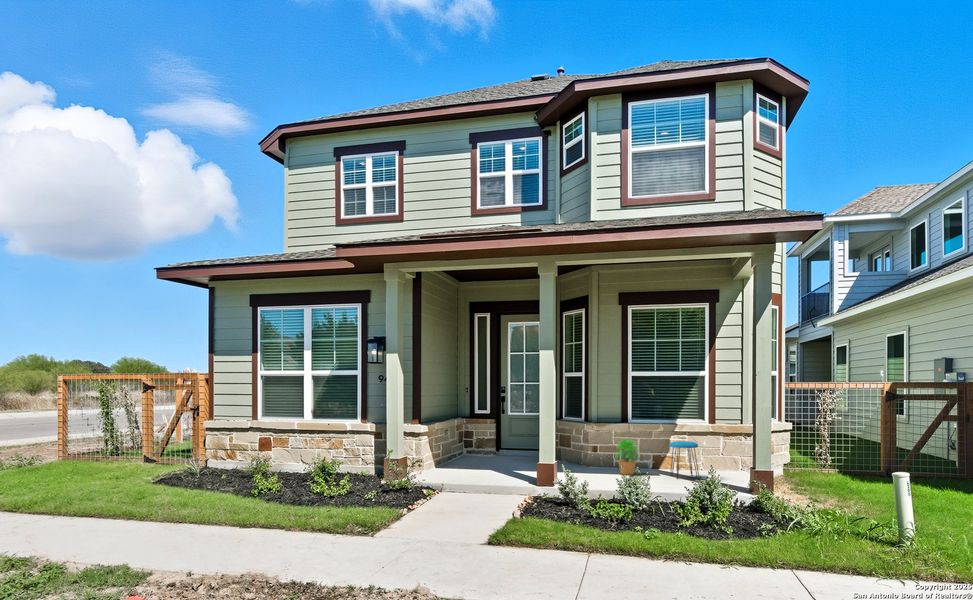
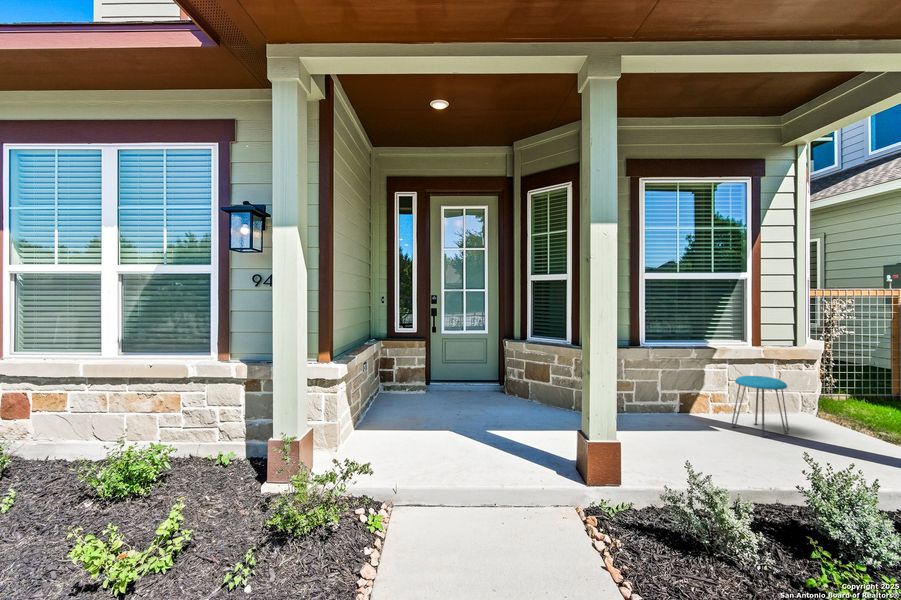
potted plant: present [616,439,638,475] -> none [644,374,692,430]

